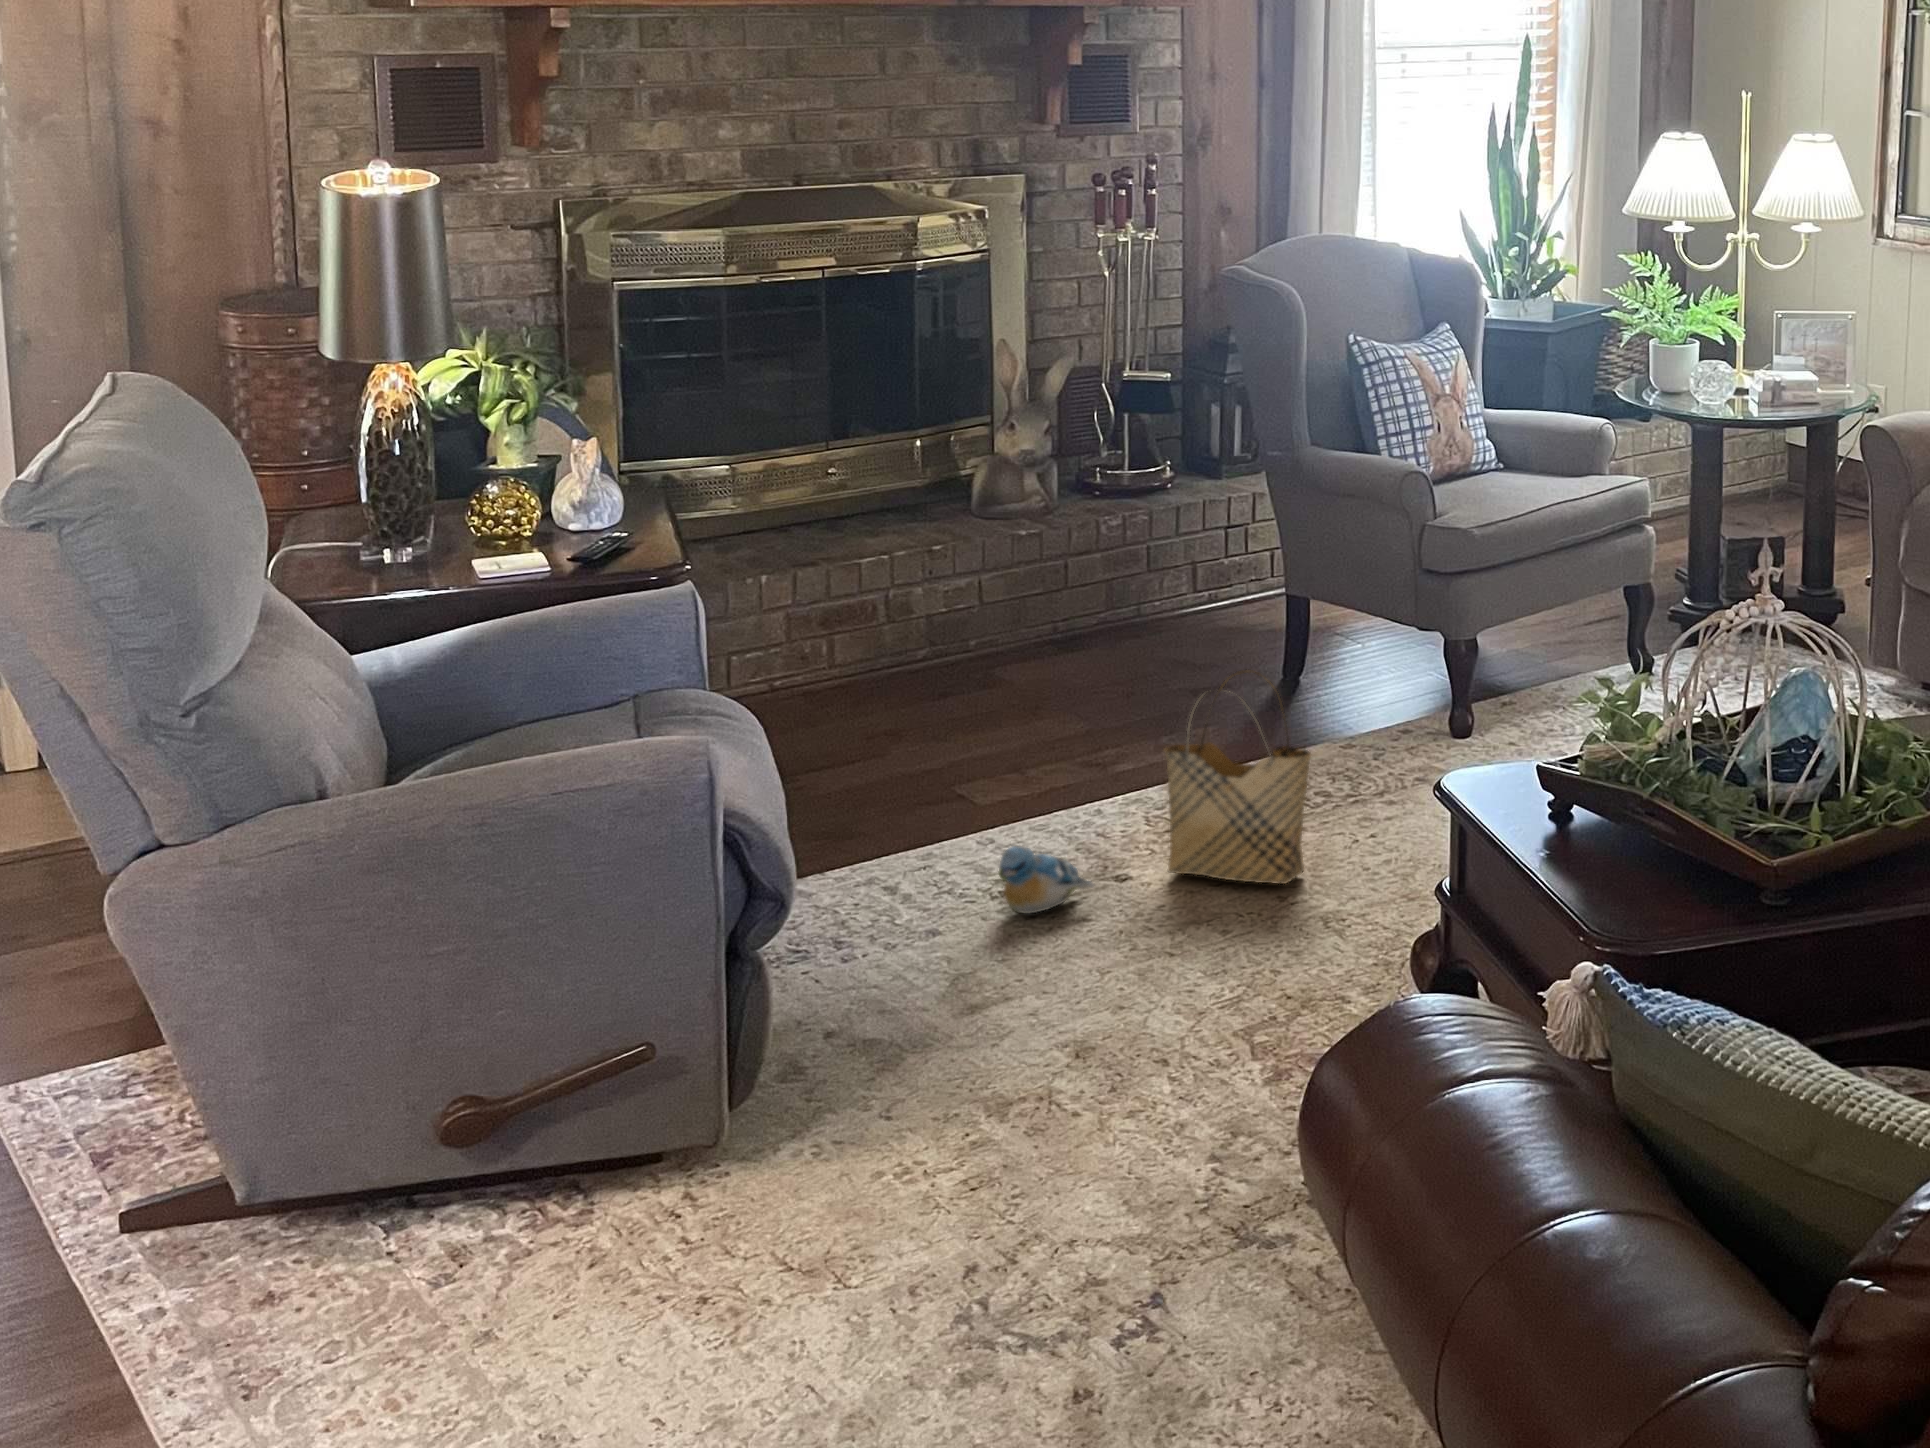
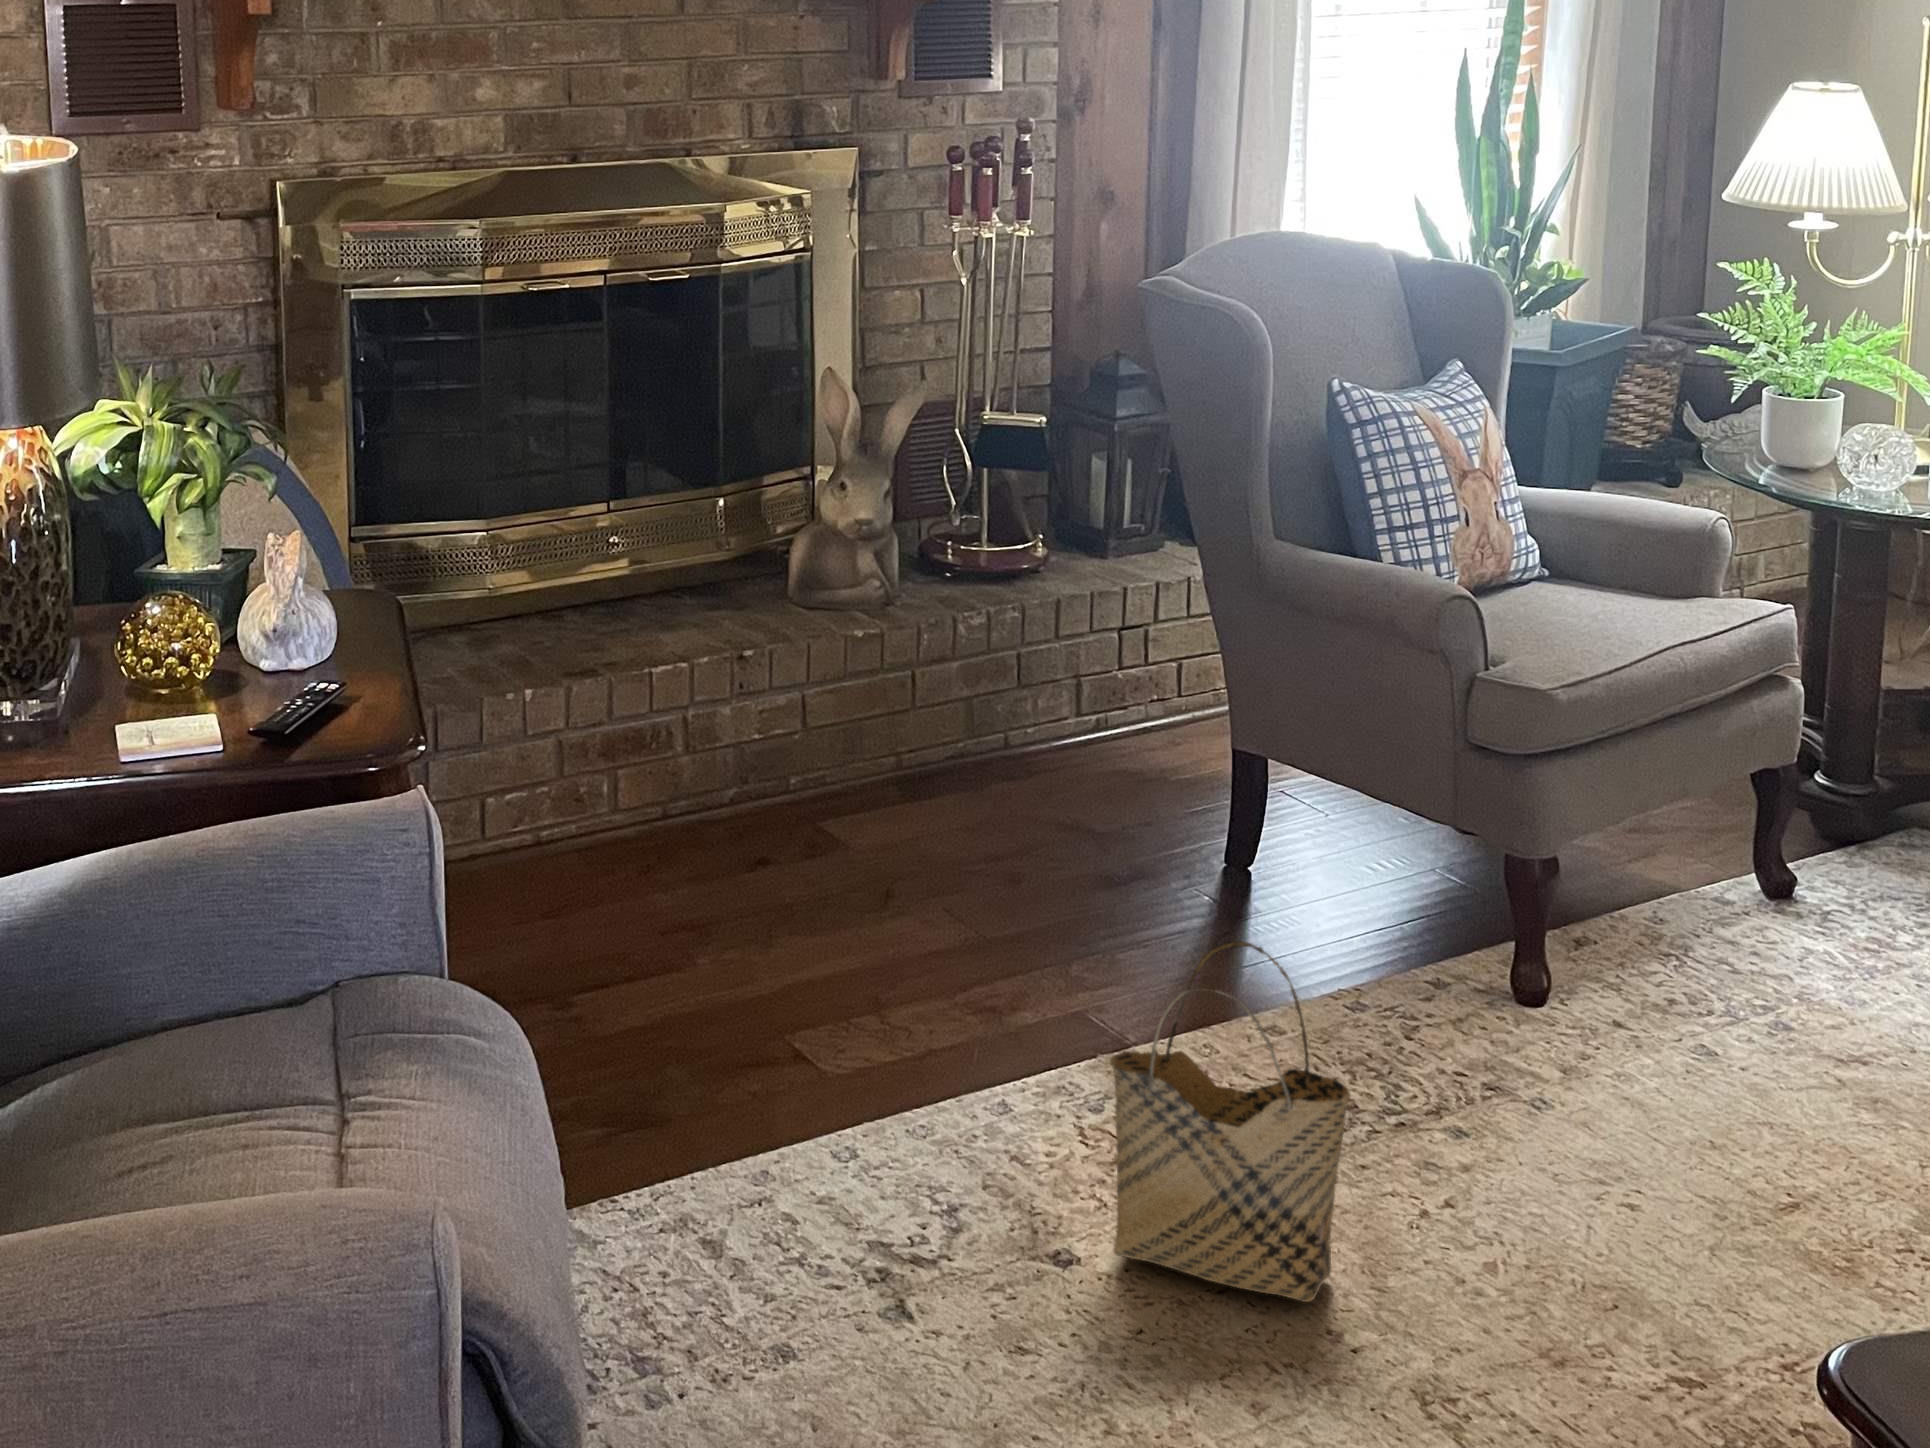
plush toy: present [999,846,1095,913] -> none [860,1216,1006,1323]

